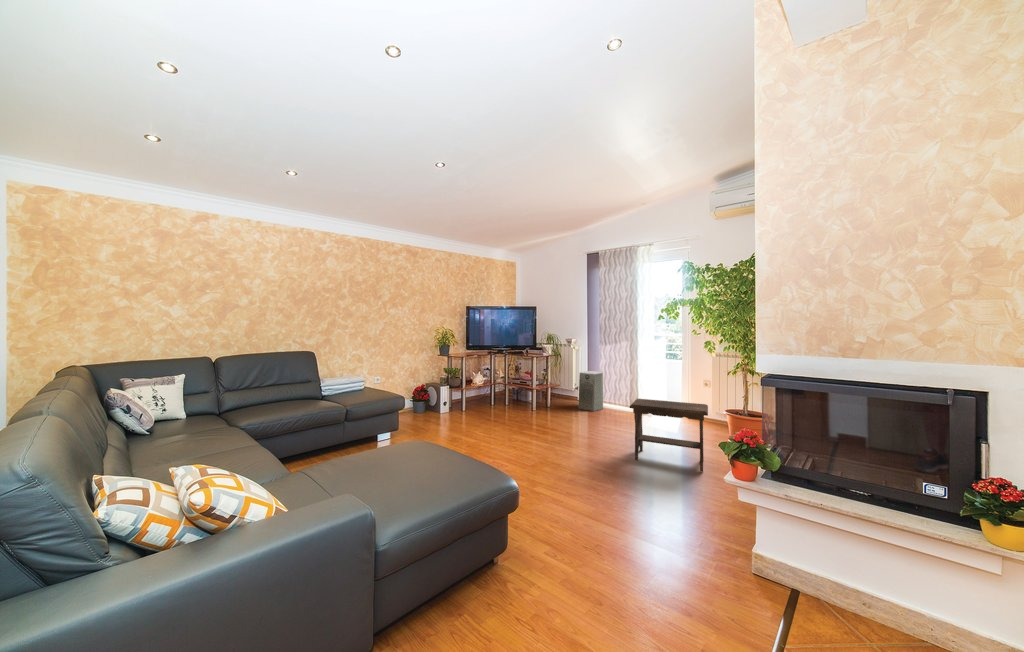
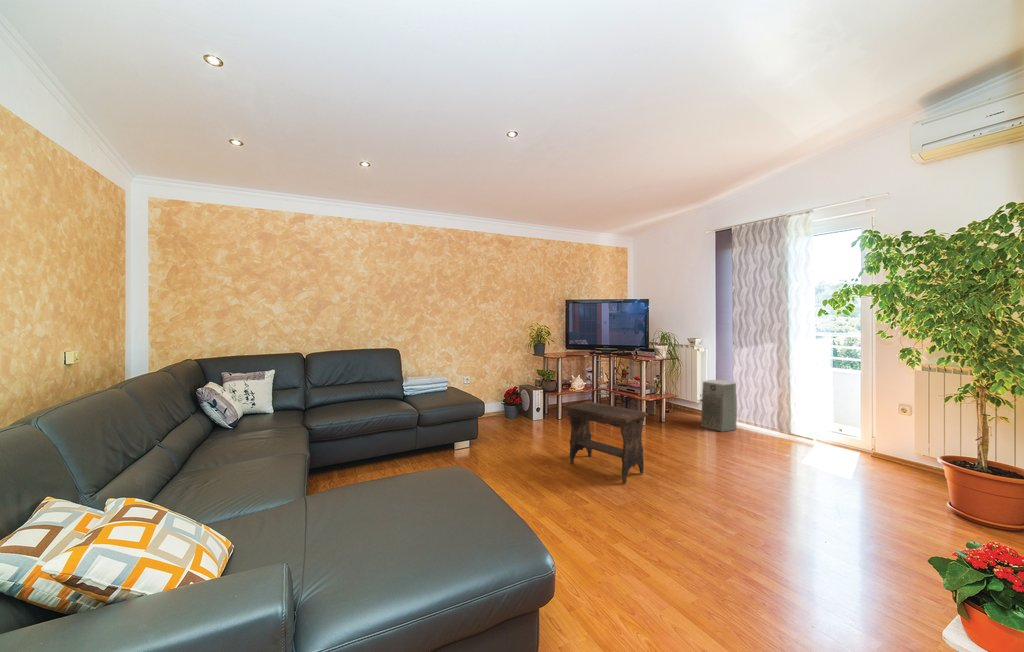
footstool: present [630,398,708,472] -> present [564,401,649,484]

